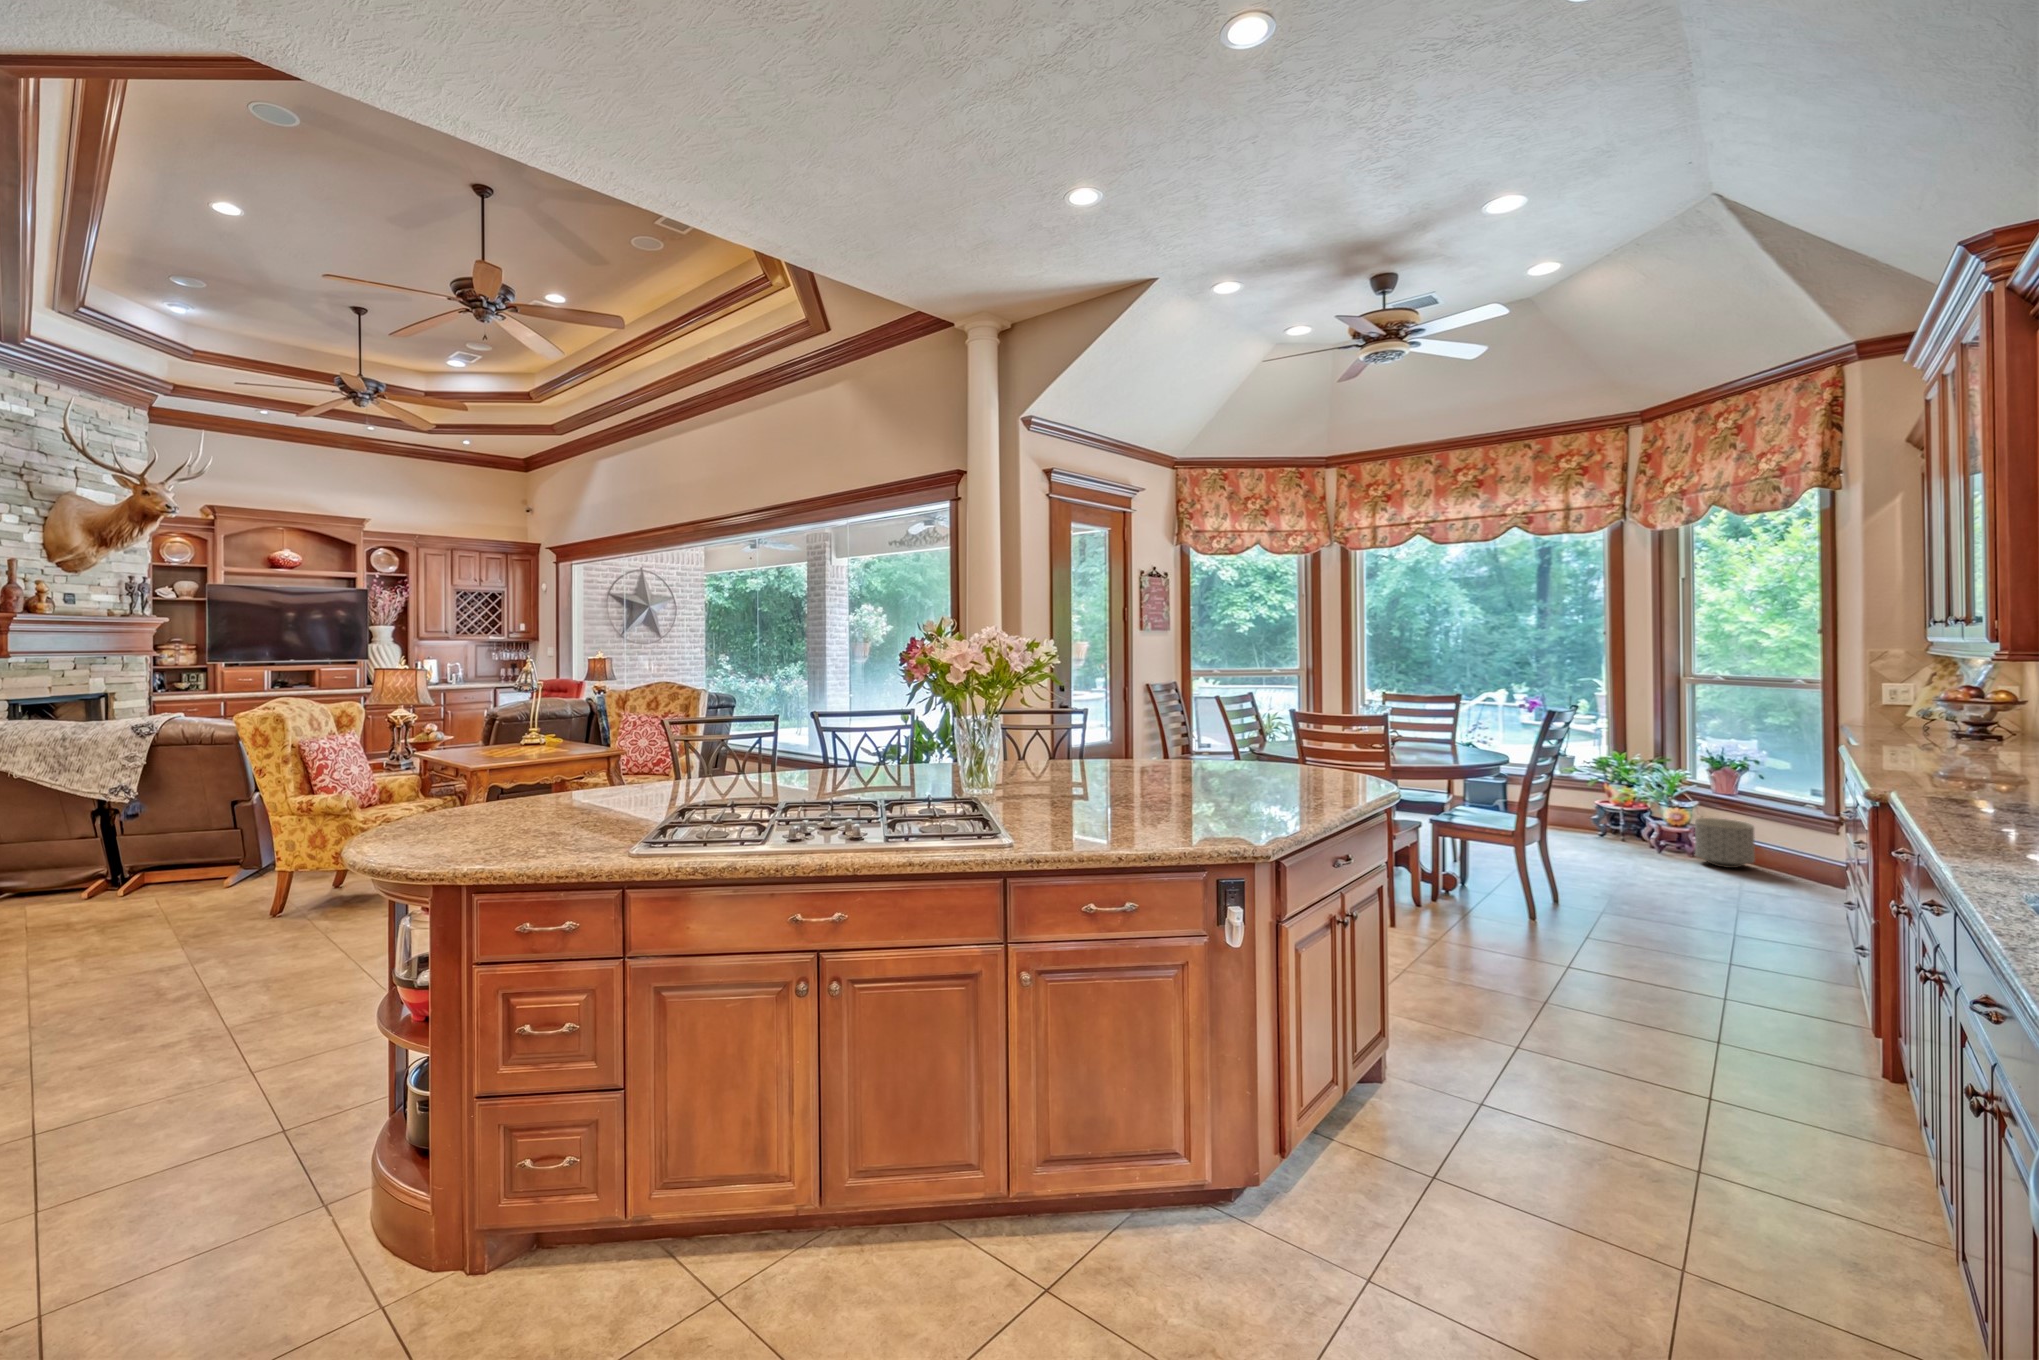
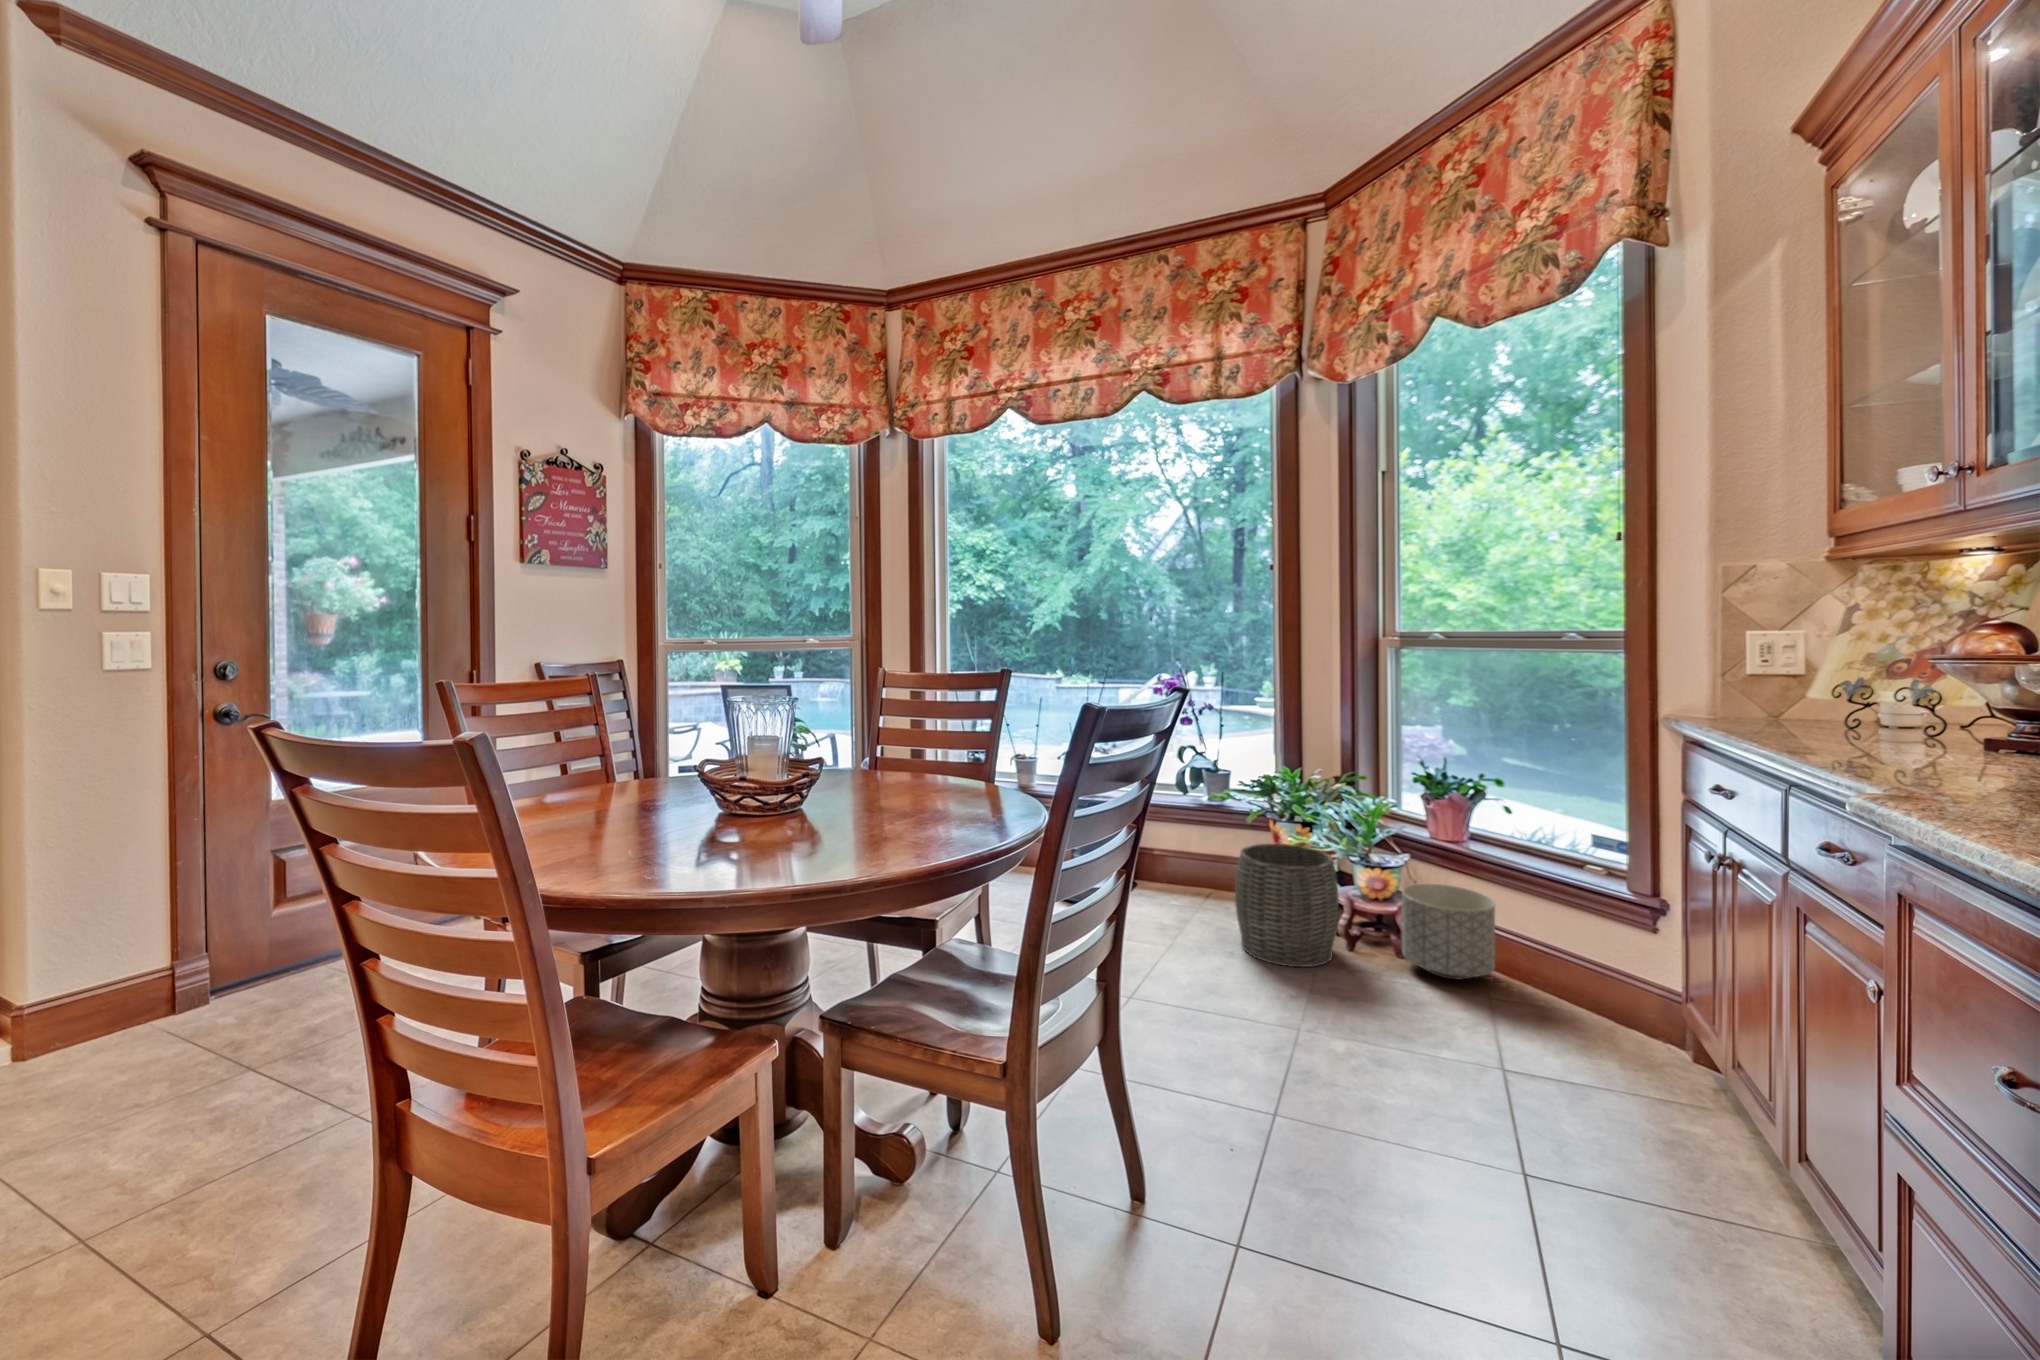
woven basket: none [1587,796,1655,860] -> present [1235,844,1339,967]

